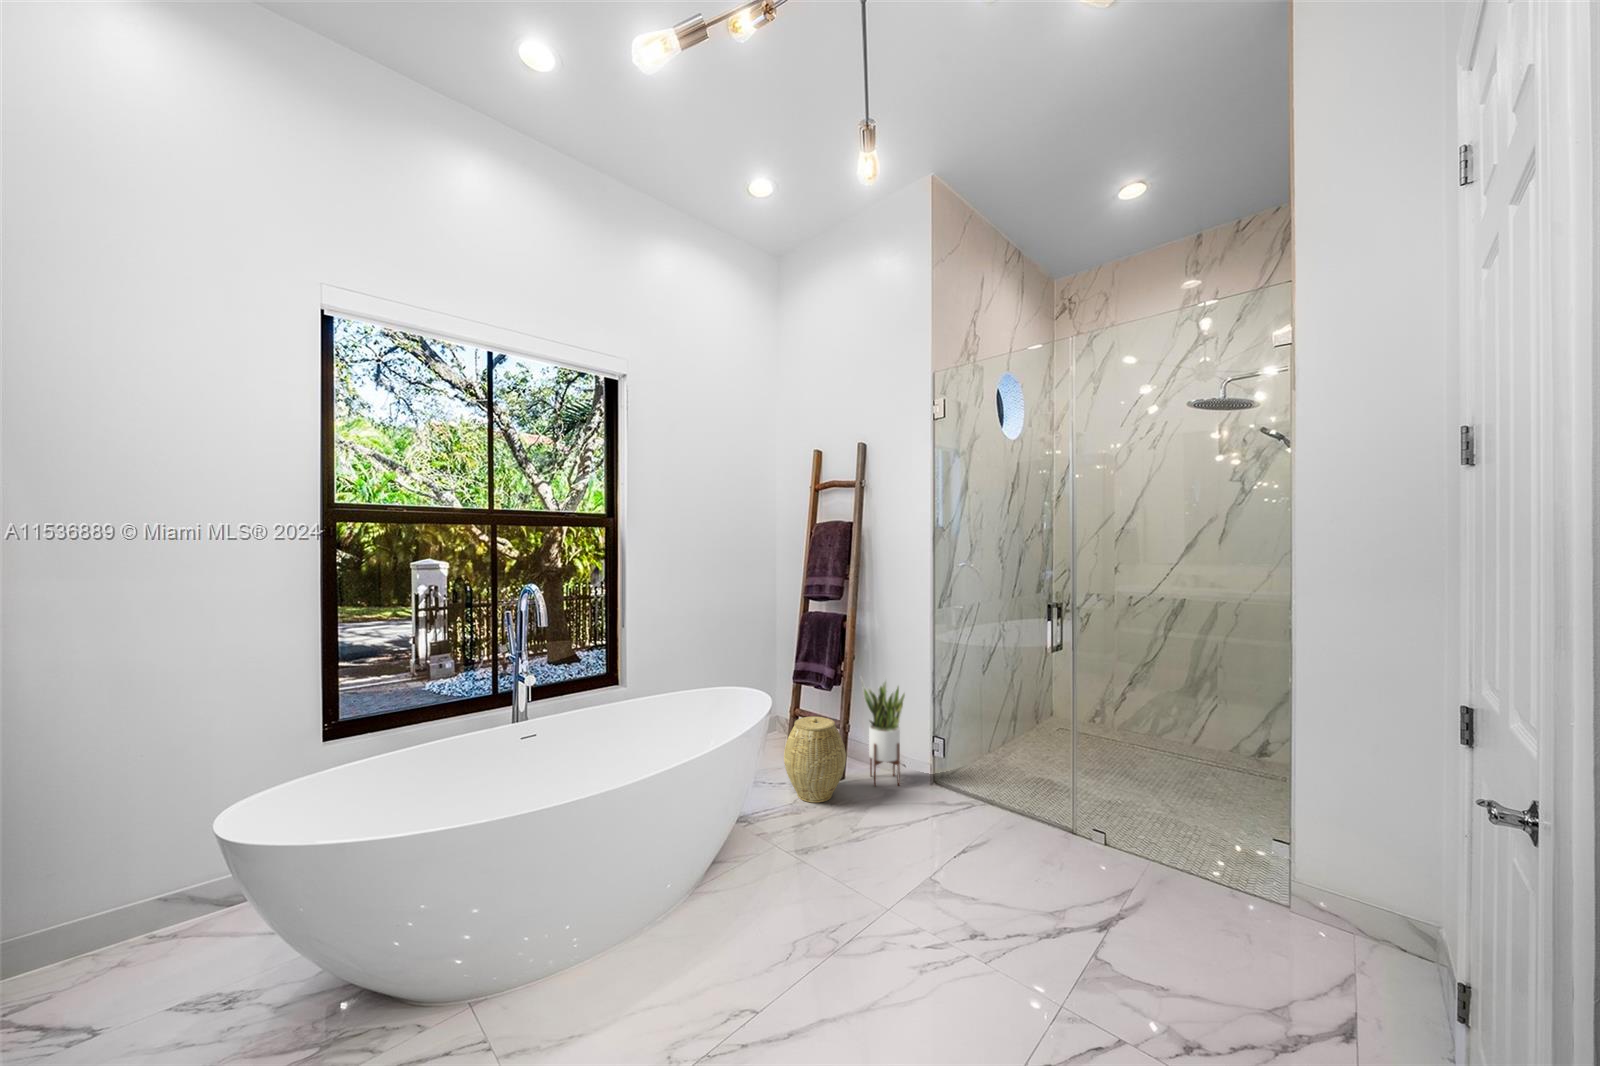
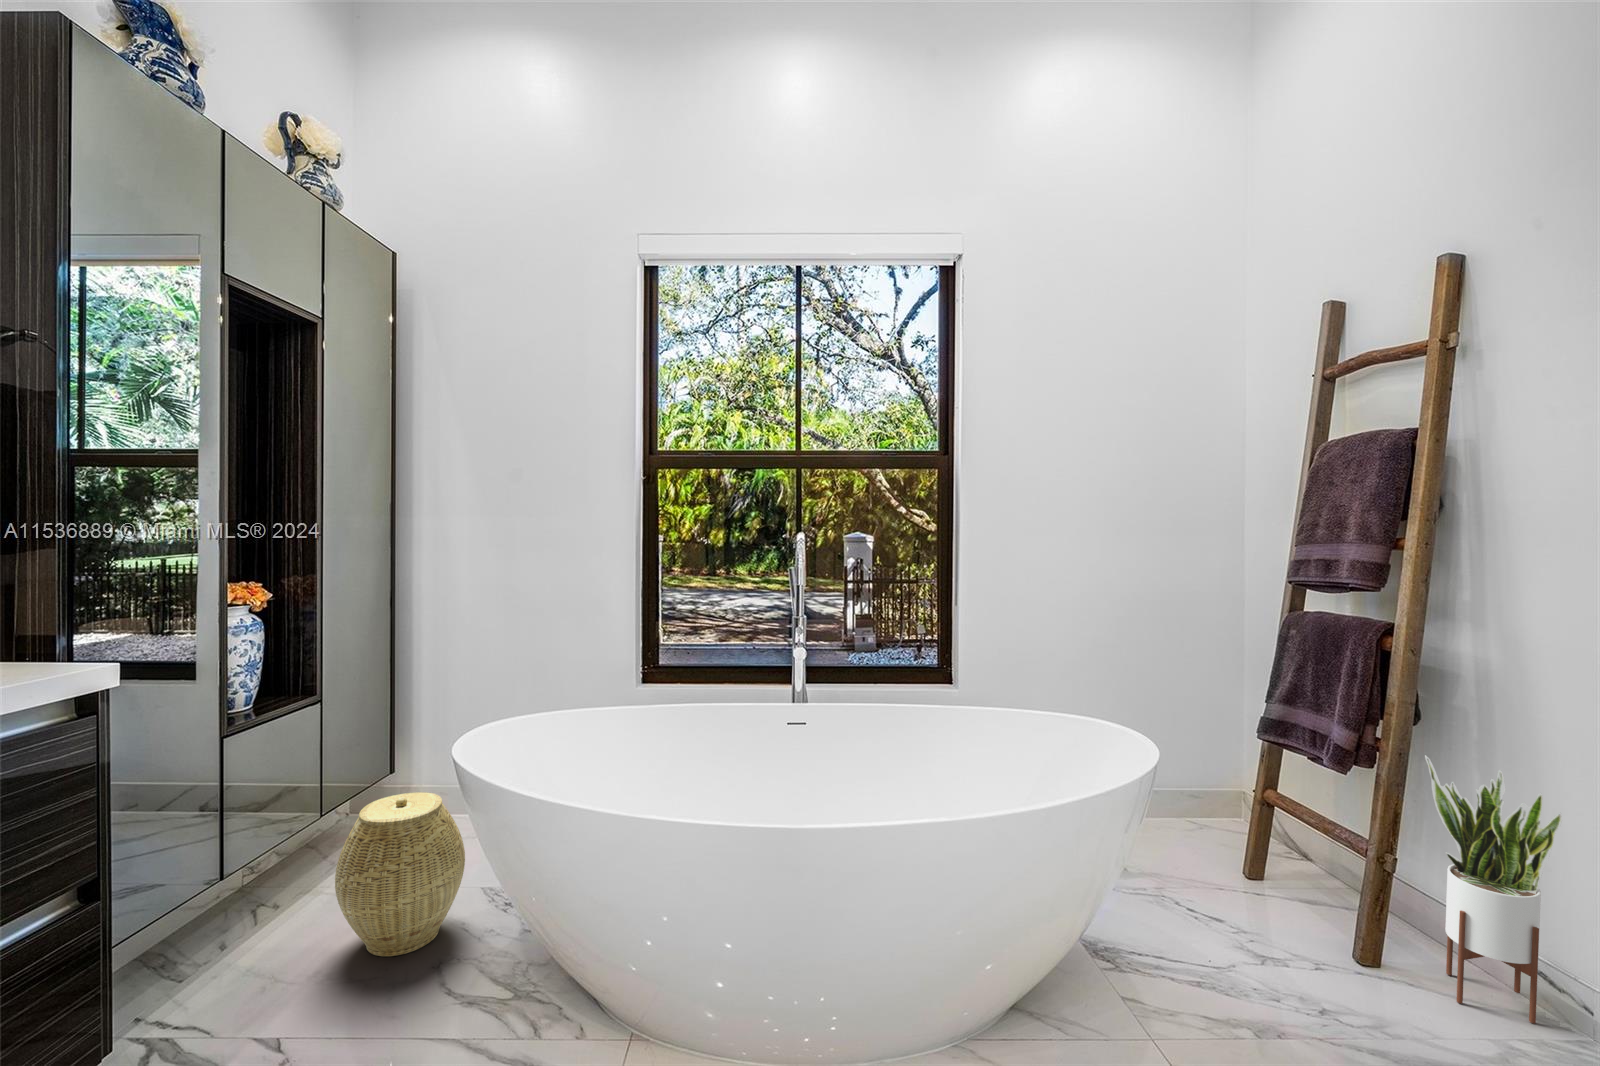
woven basket: present [784,717,846,803] -> present [335,792,465,956]

